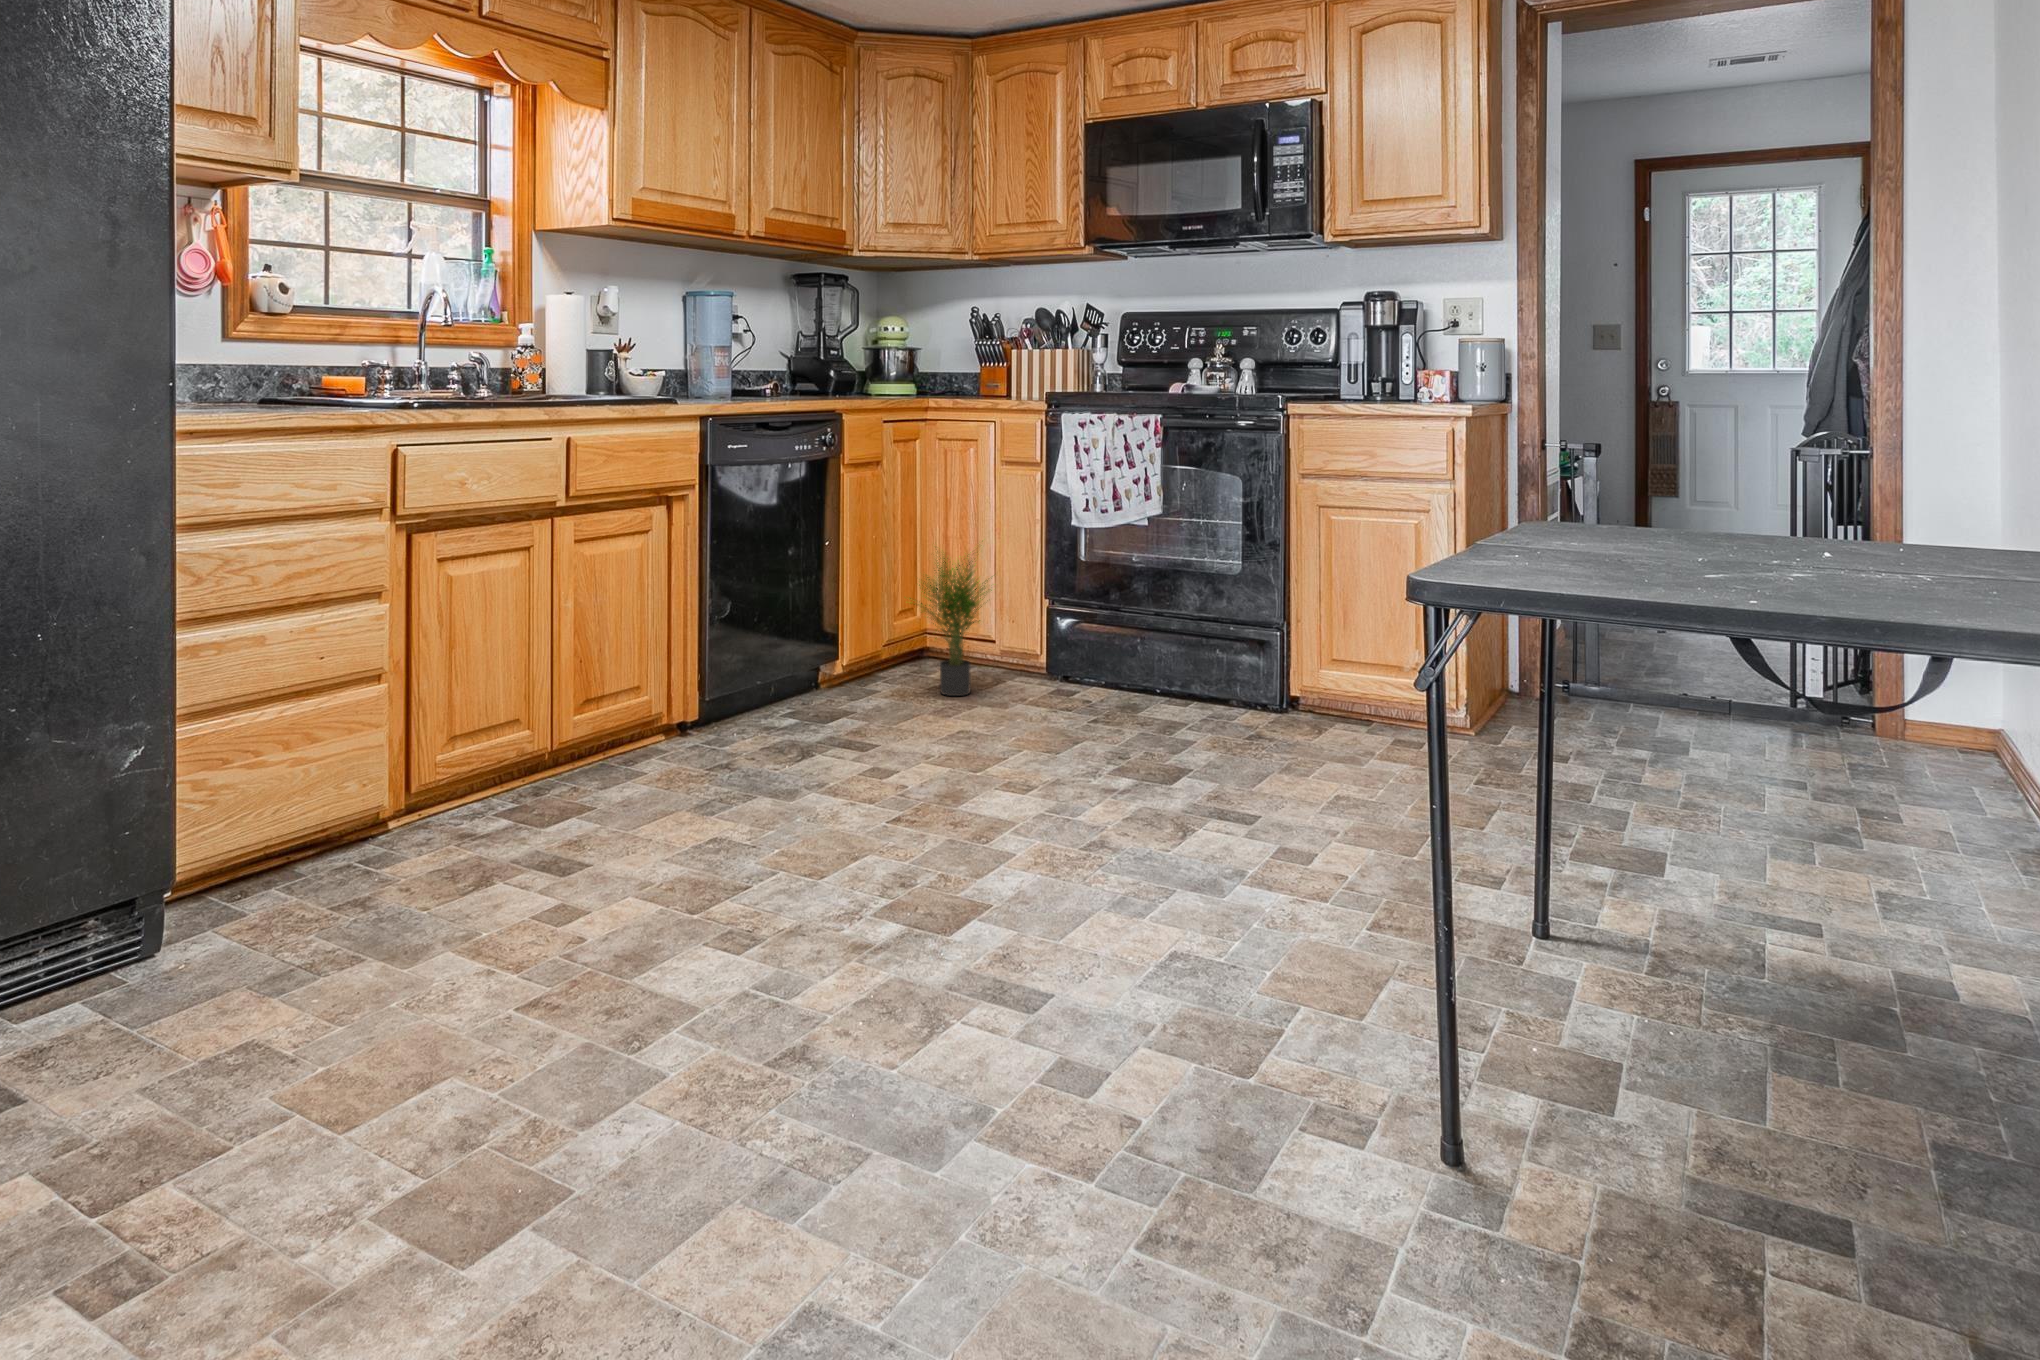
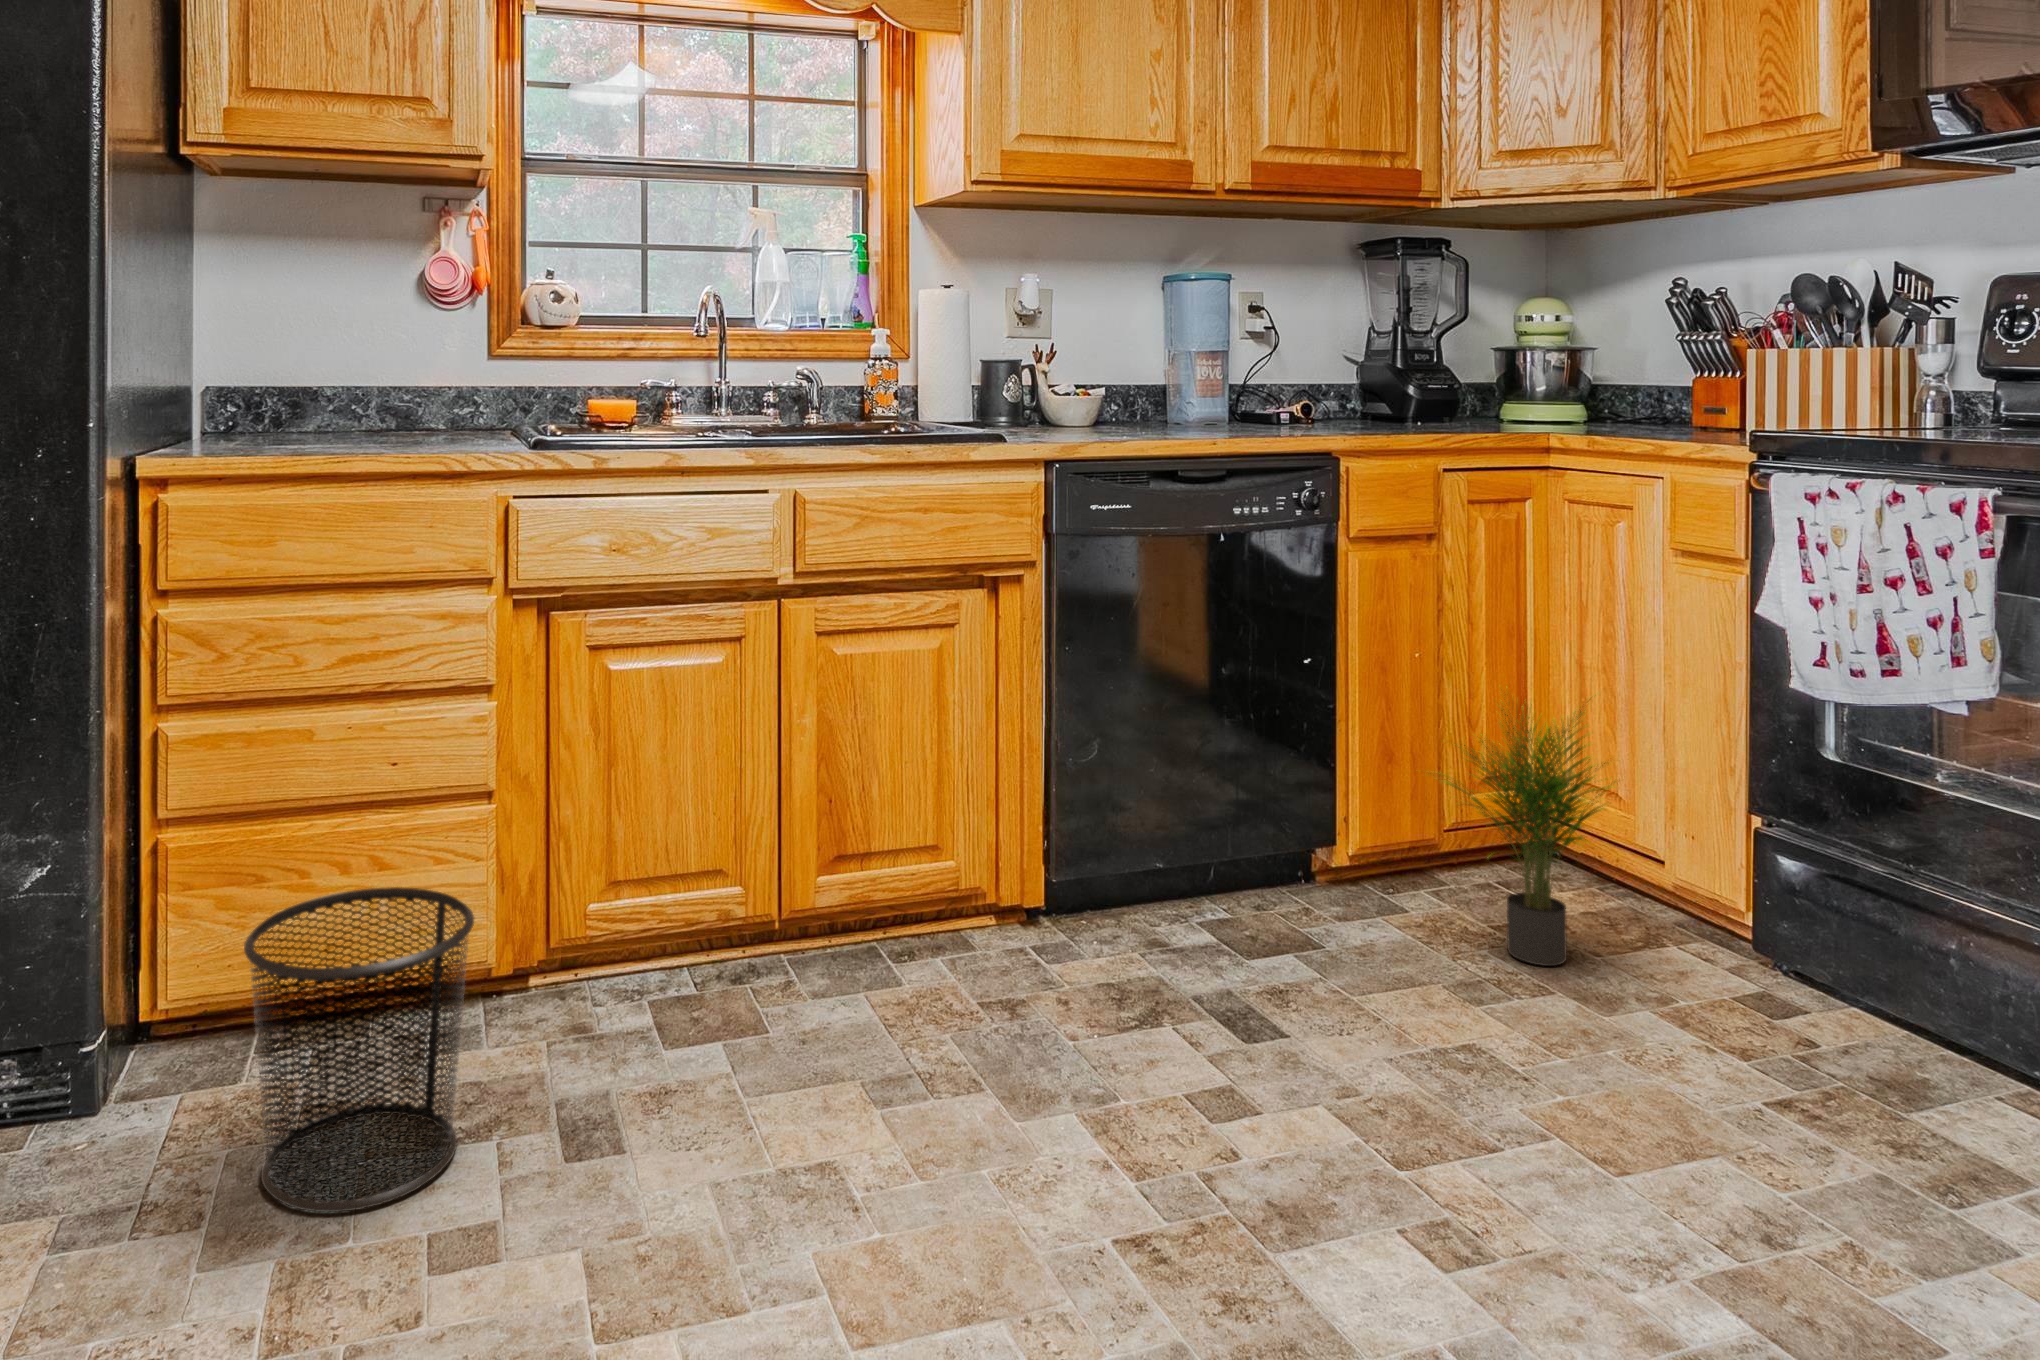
waste bin: none [340,733,511,956] -> present [244,887,474,1212]

